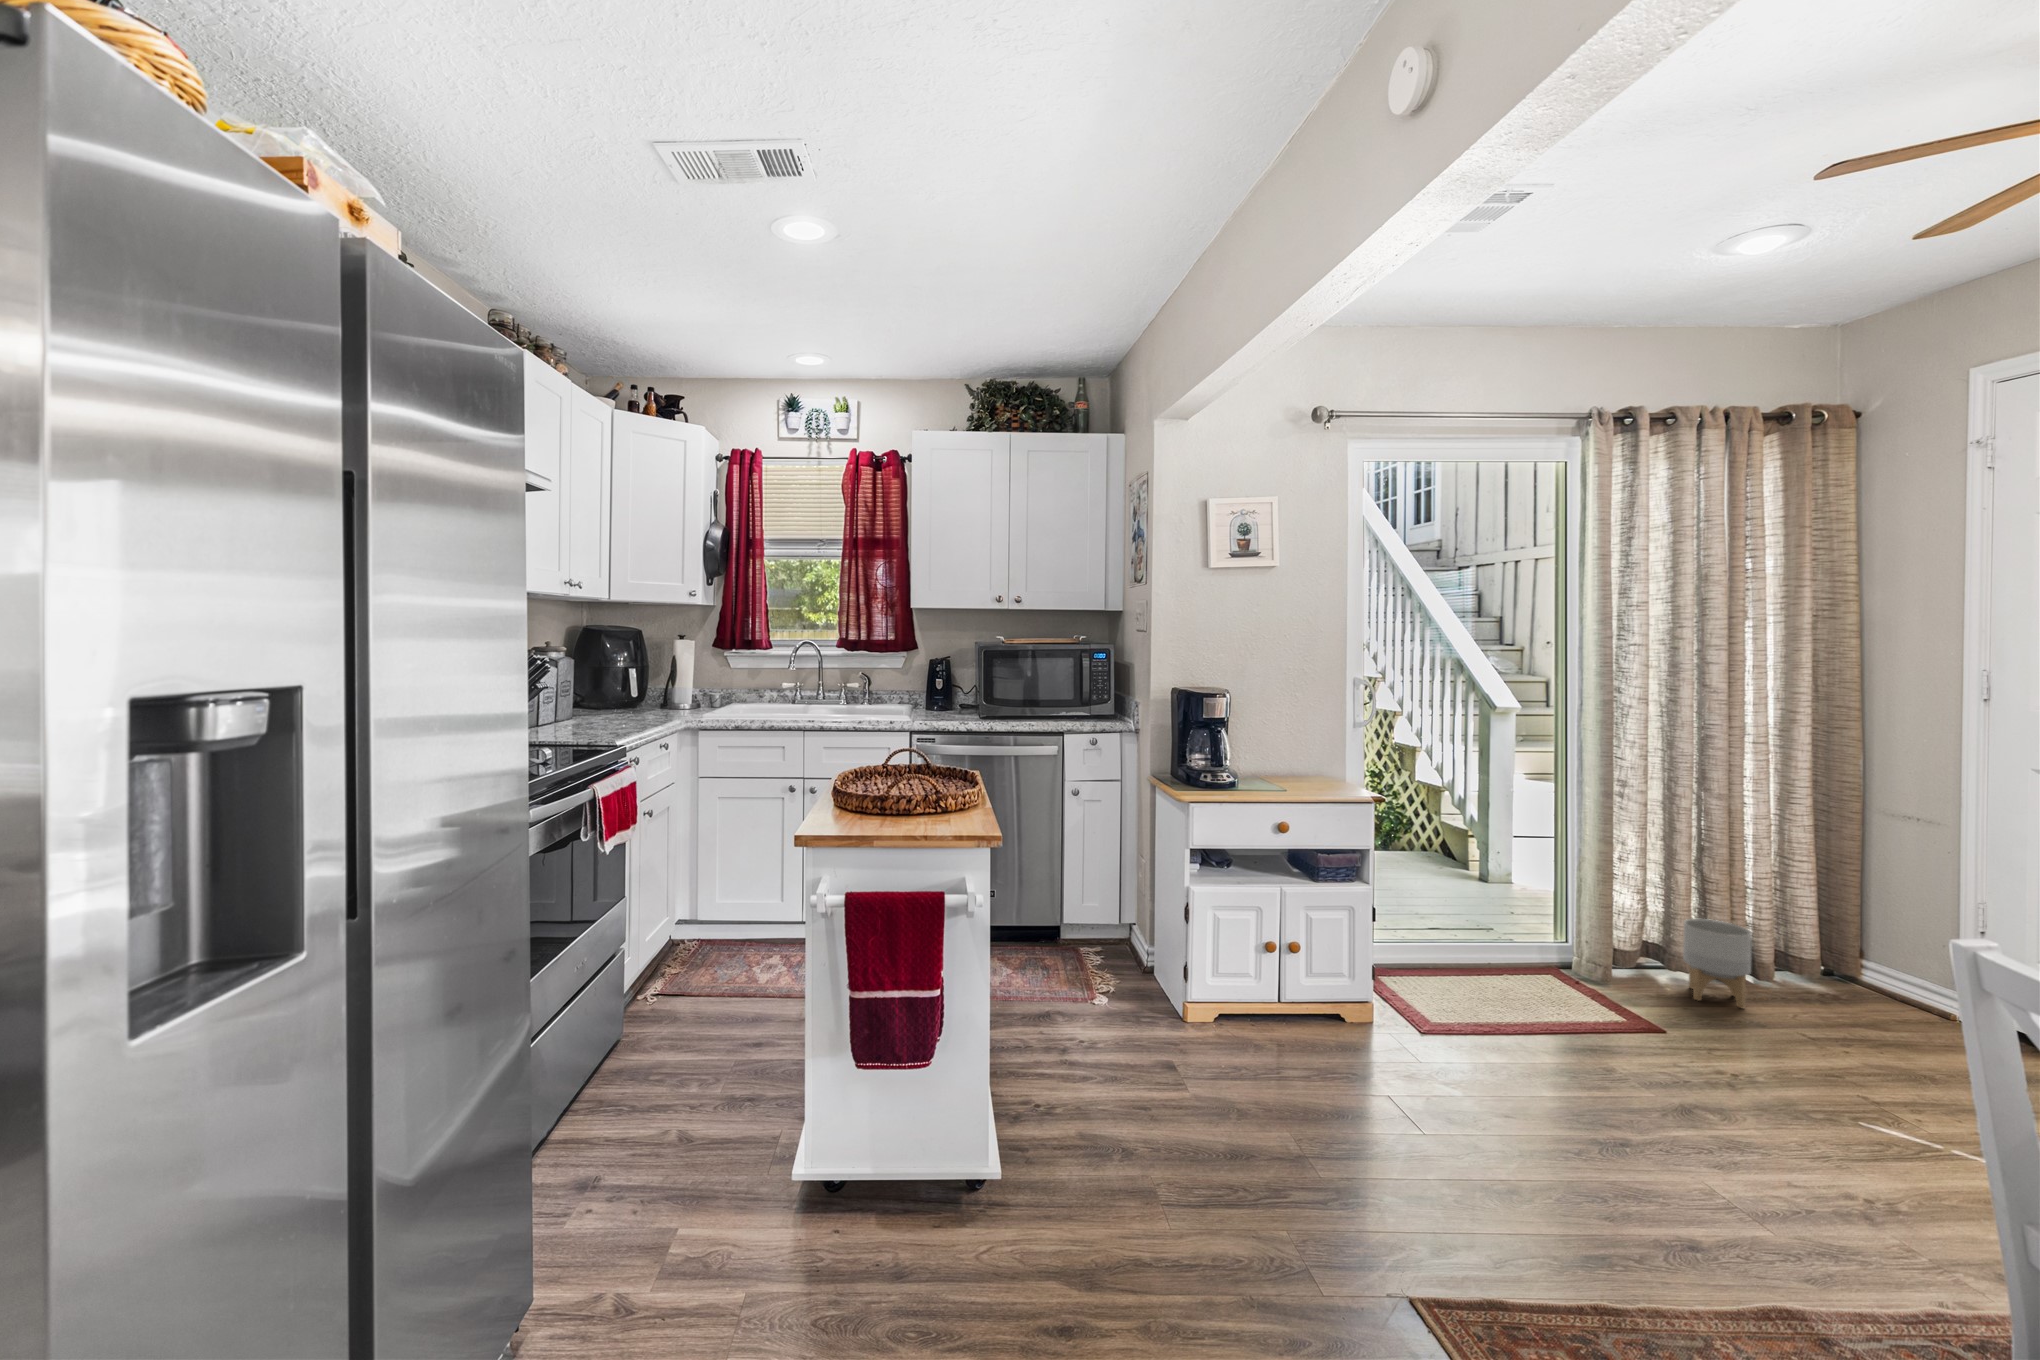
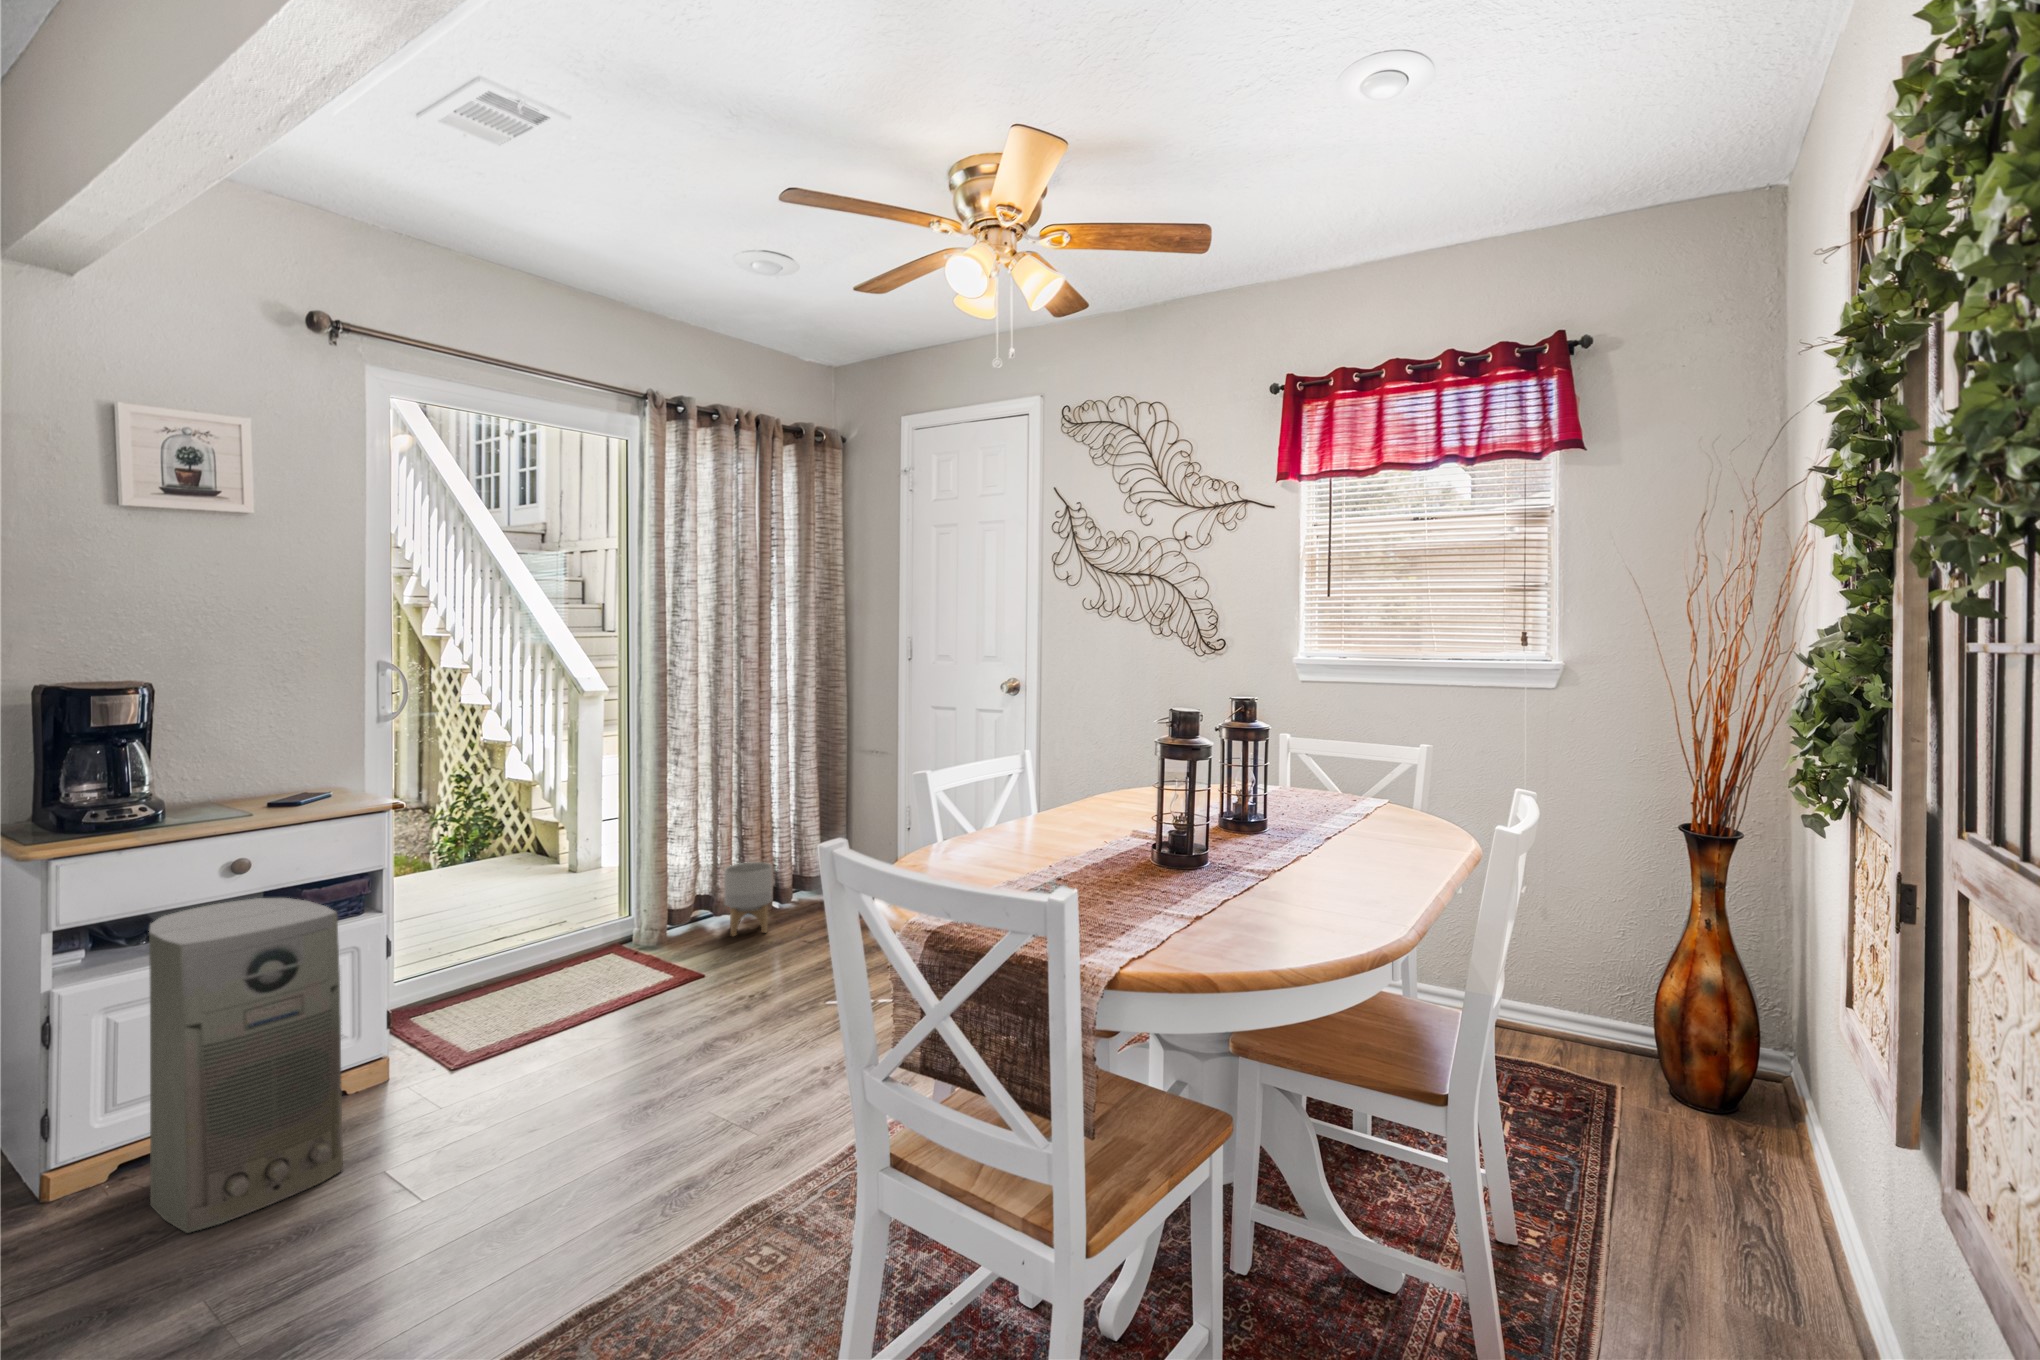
air purifier: none [1238,867,1366,1119] -> present [149,898,343,1233]

